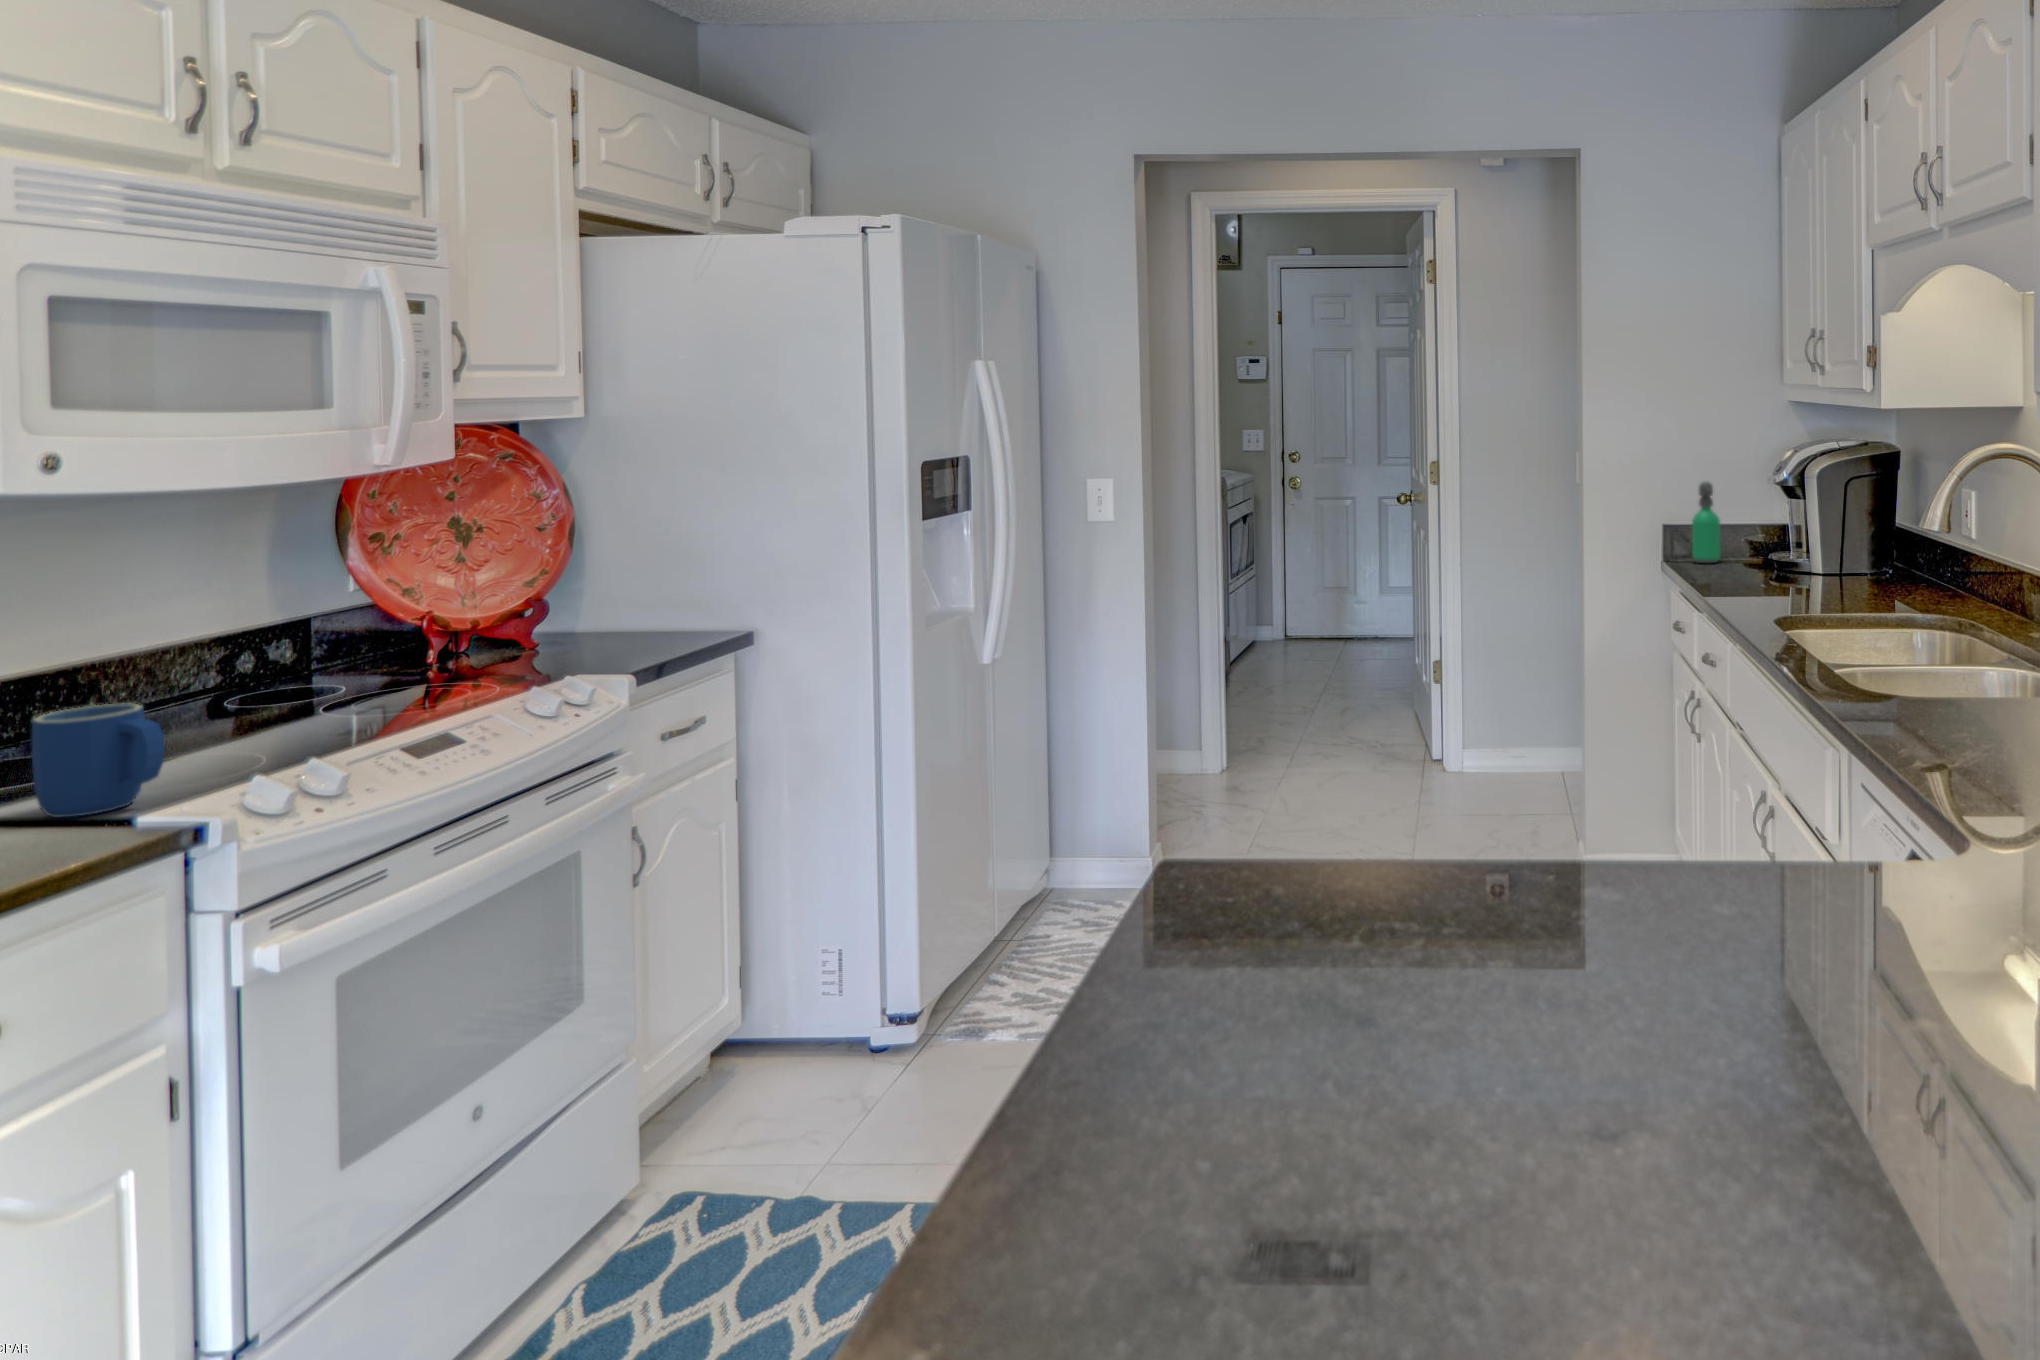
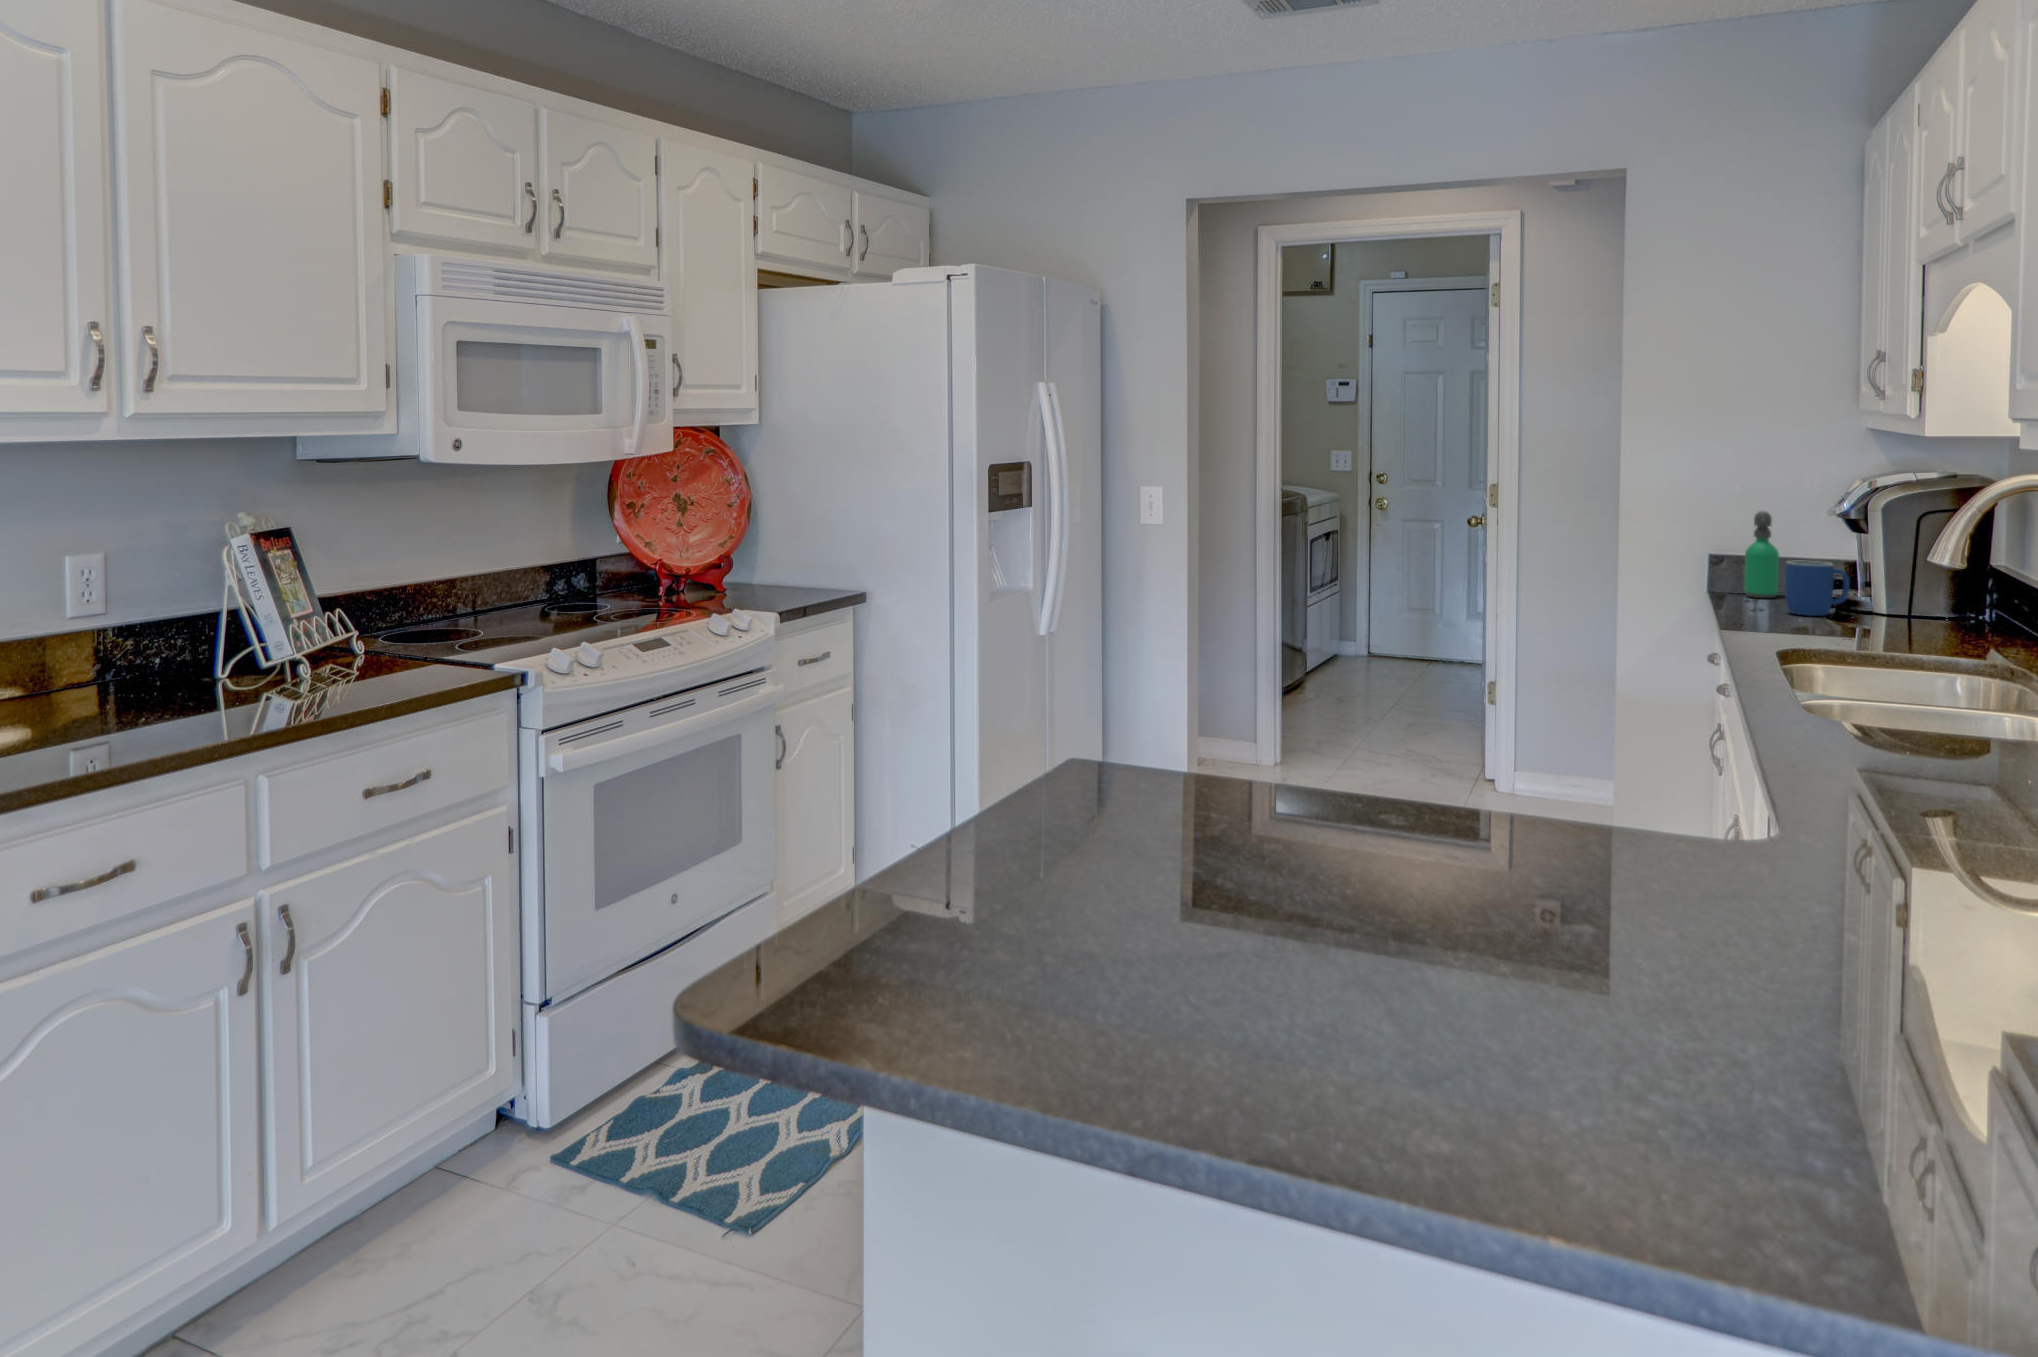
mug: present [32,704,165,817] -> present [1785,561,1850,616]

